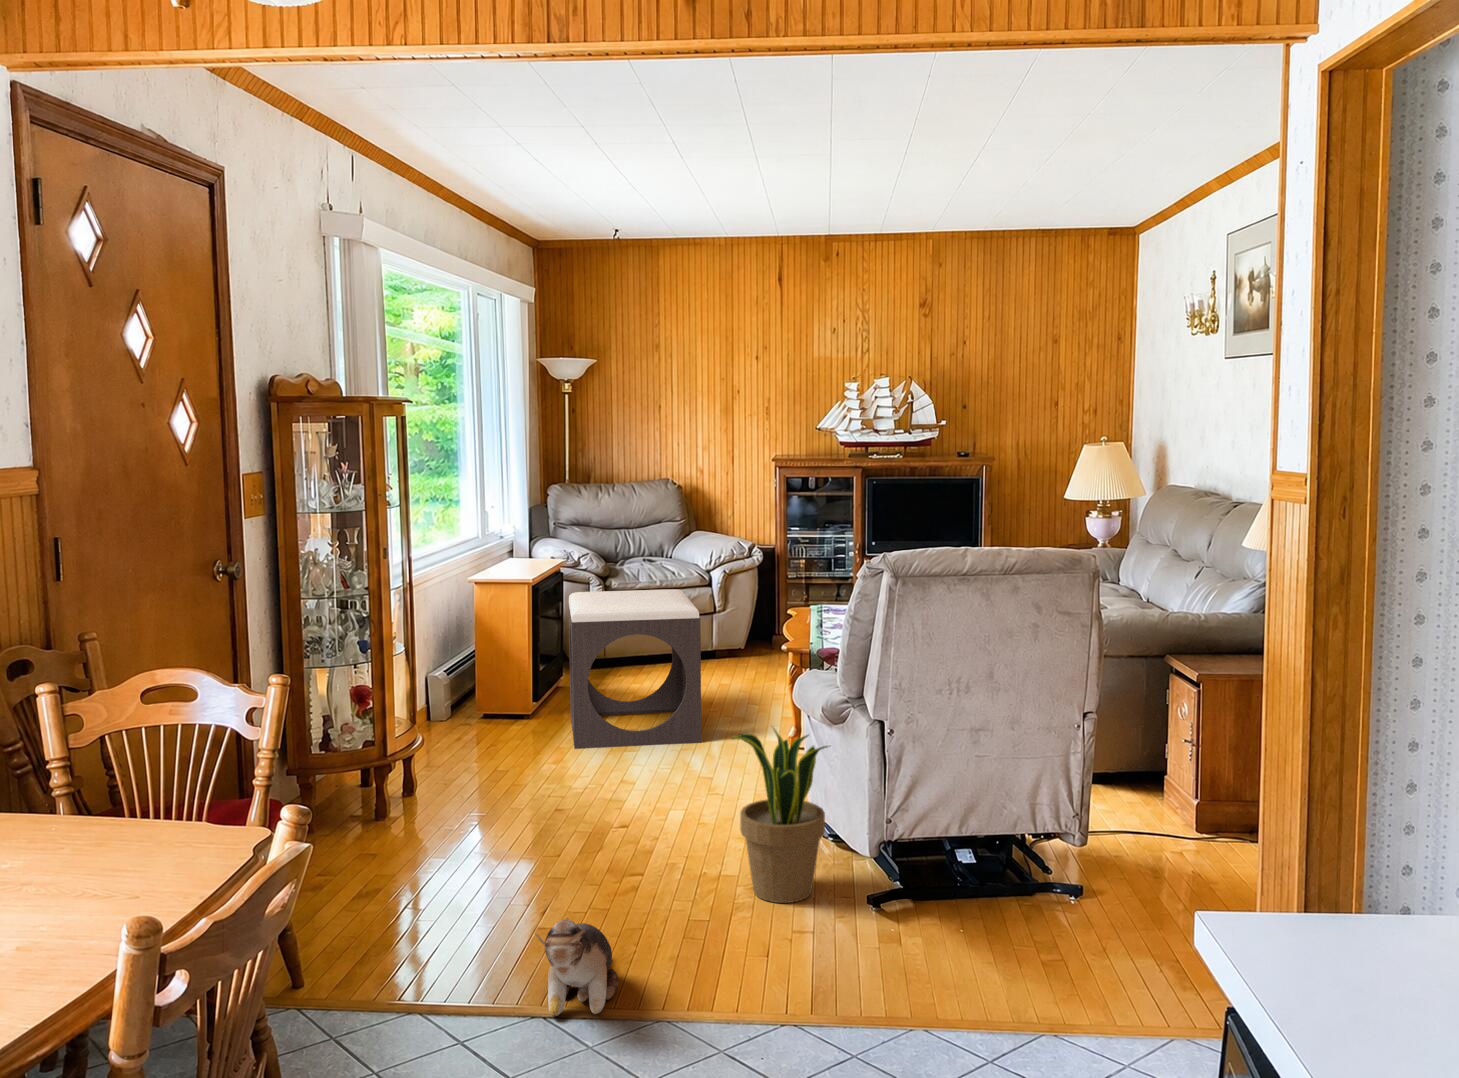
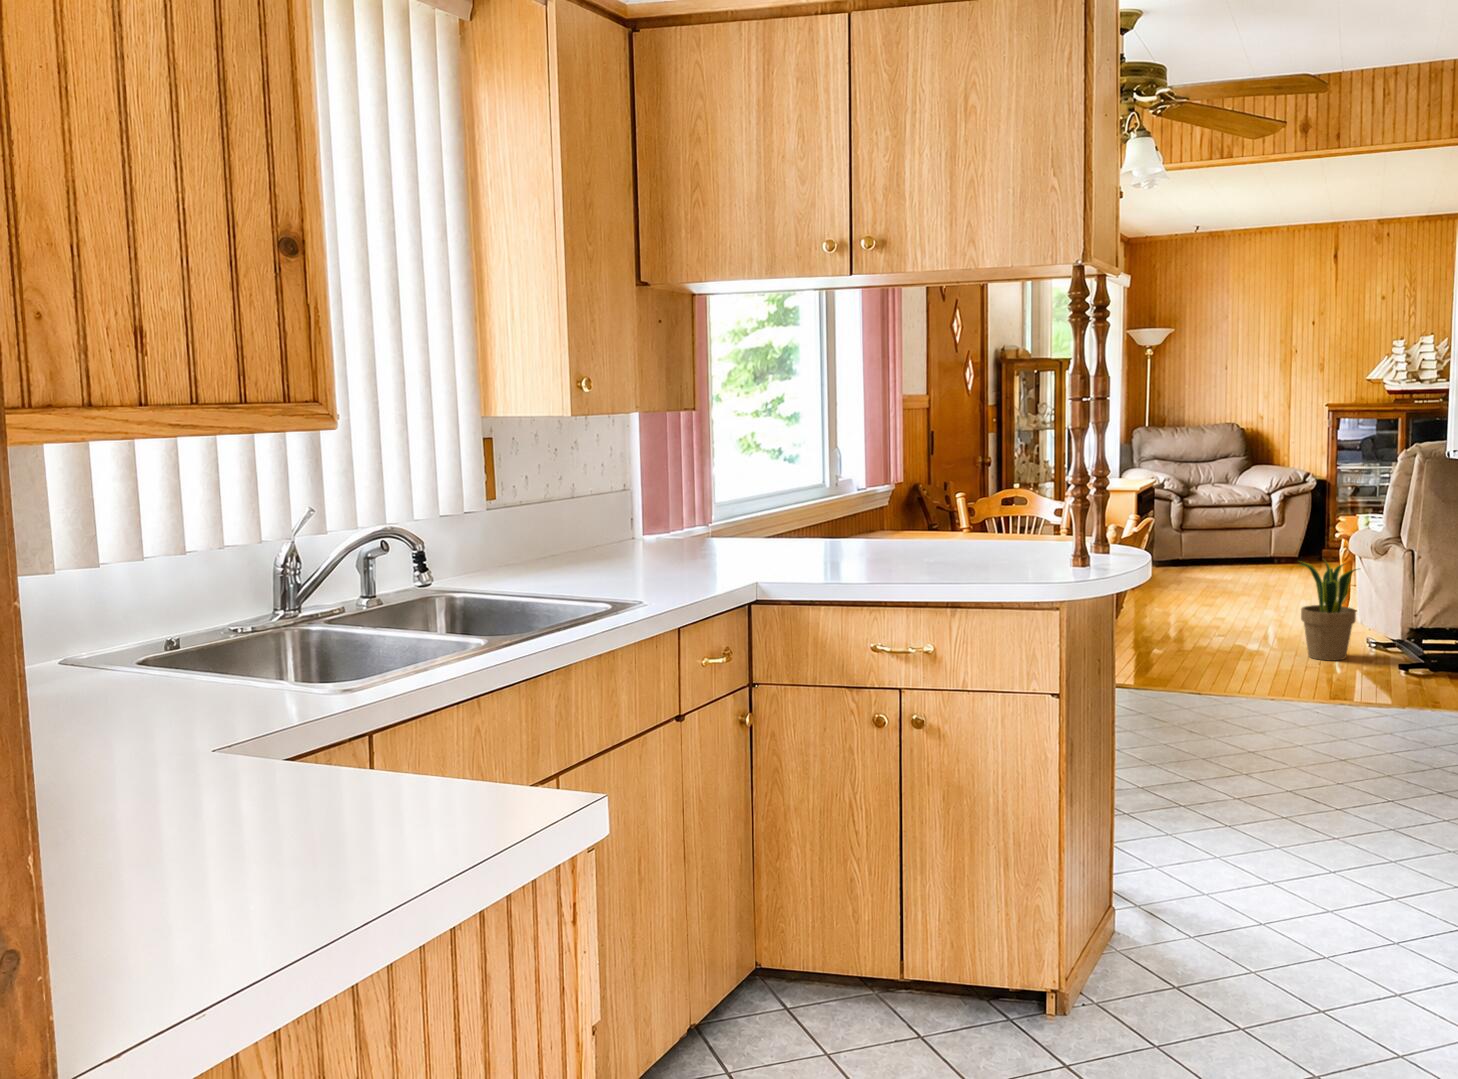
footstool: present [568,589,701,749] -> none [1165,499,1268,603]
plush toy: present [535,918,618,1016] -> none [1194,631,1233,682]

